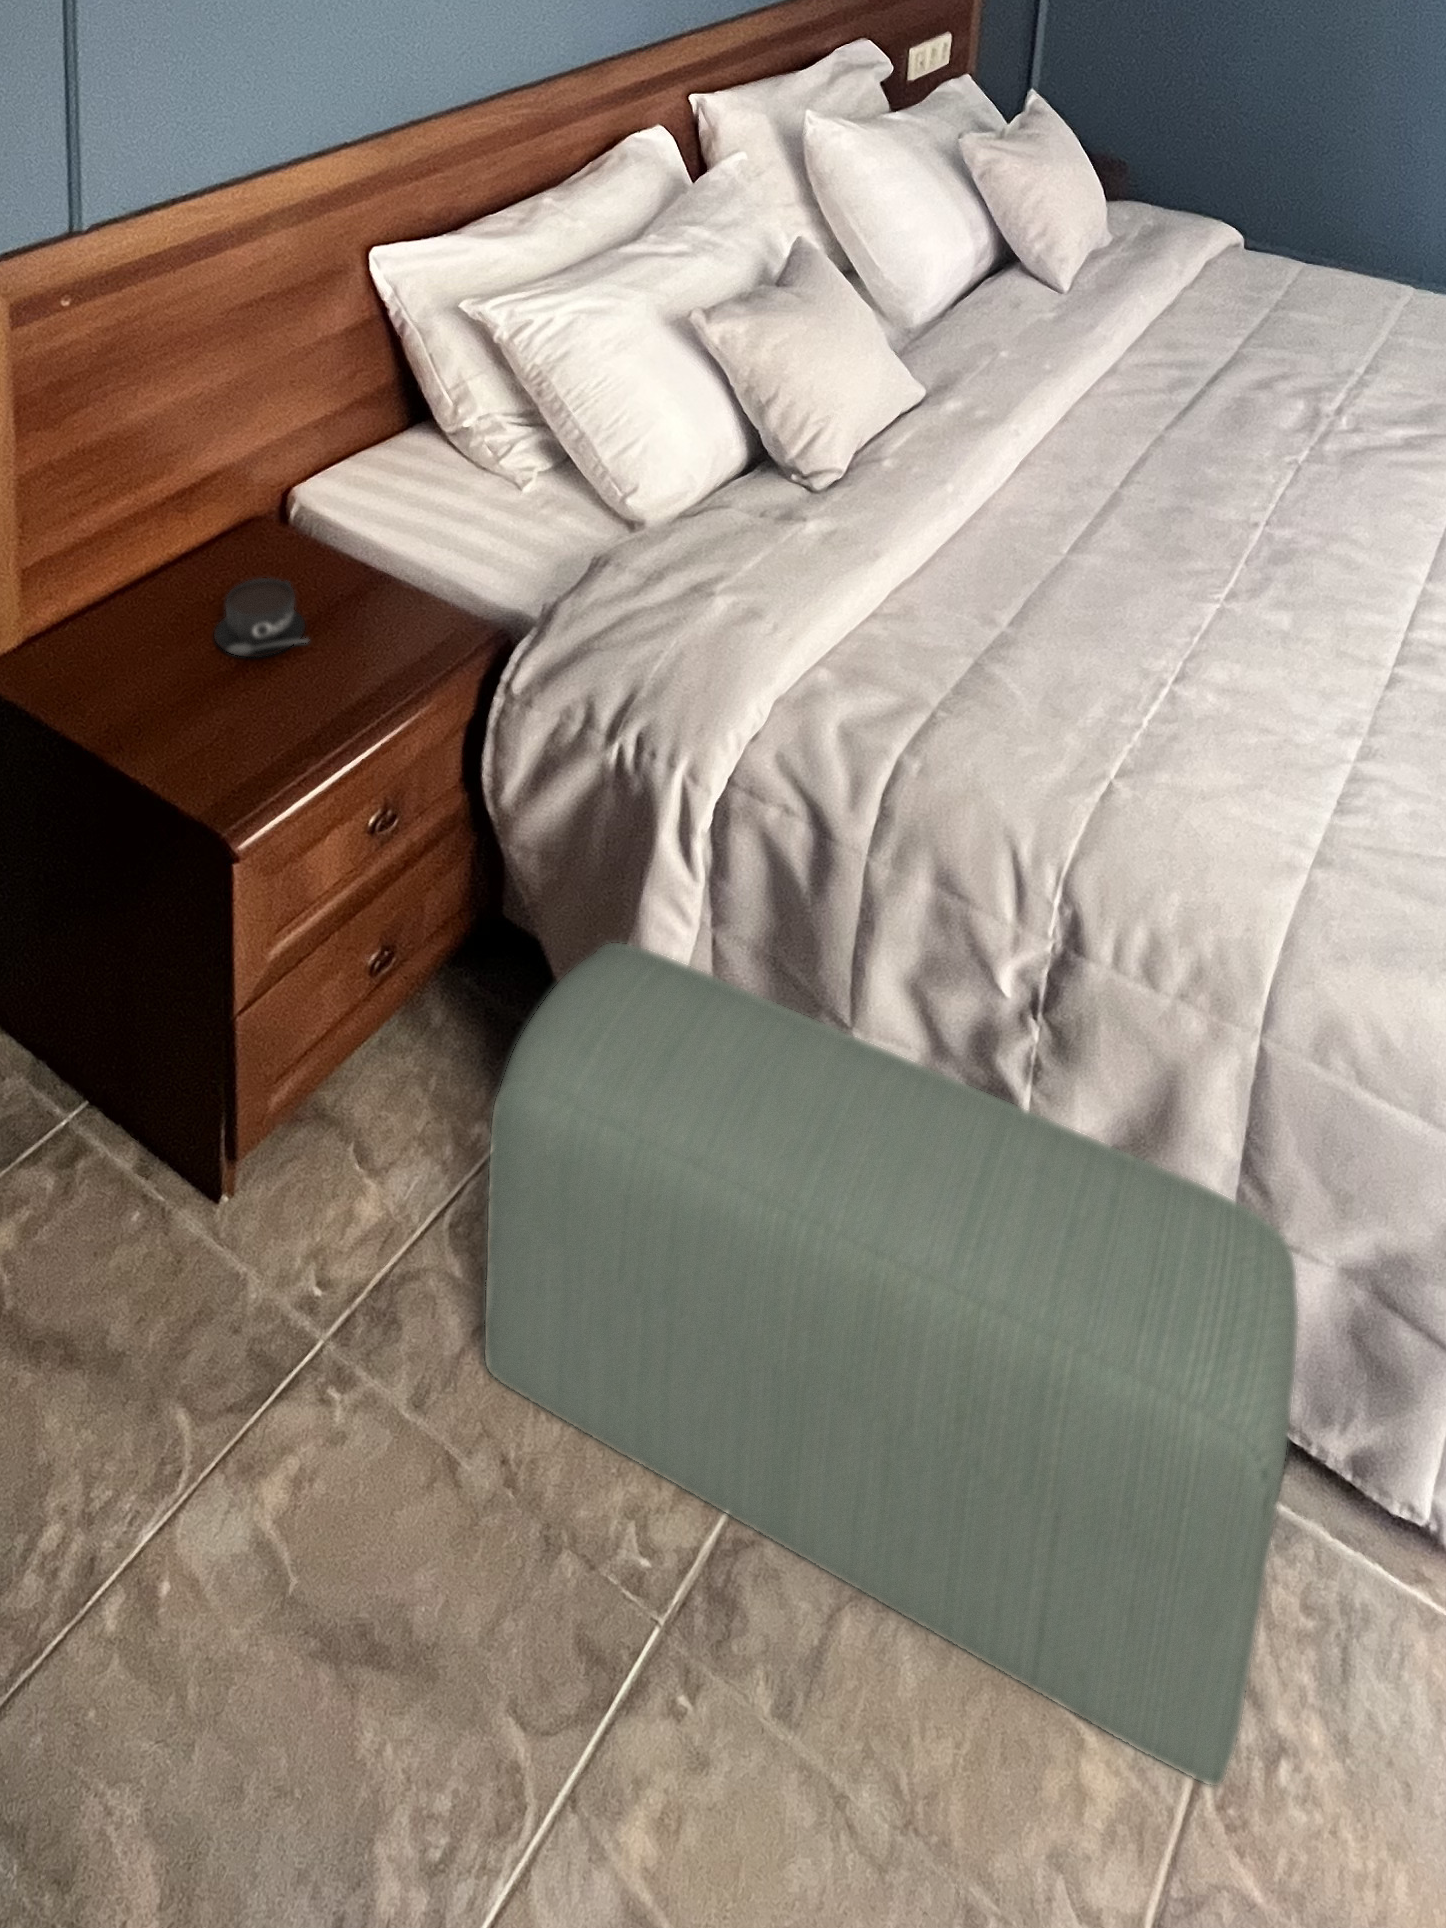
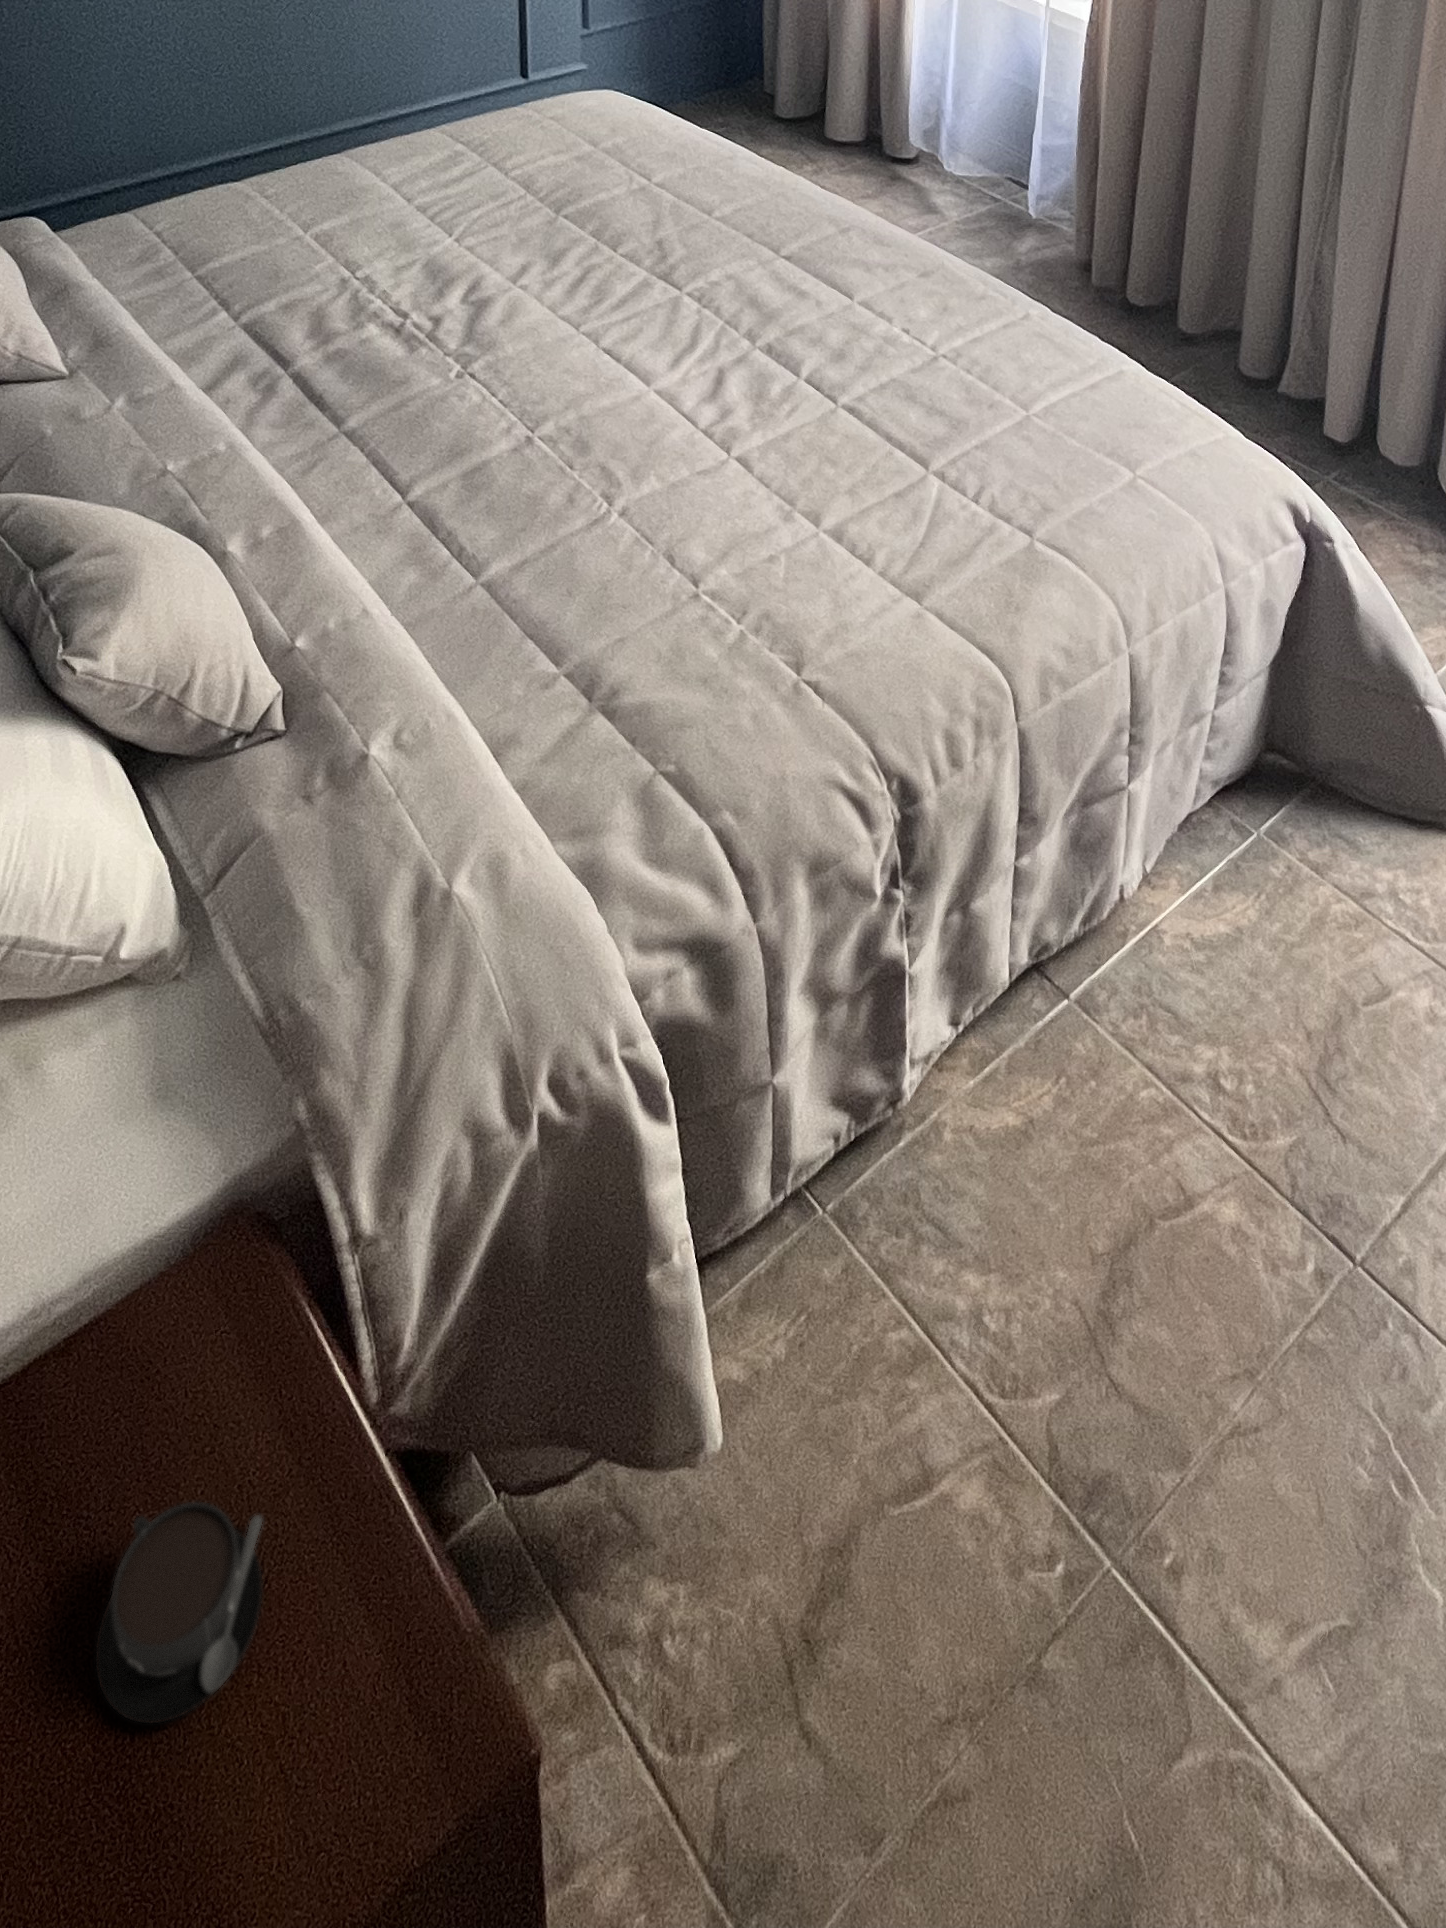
pouf: present [485,943,1298,1785] -> none [709,819,1263,1722]

